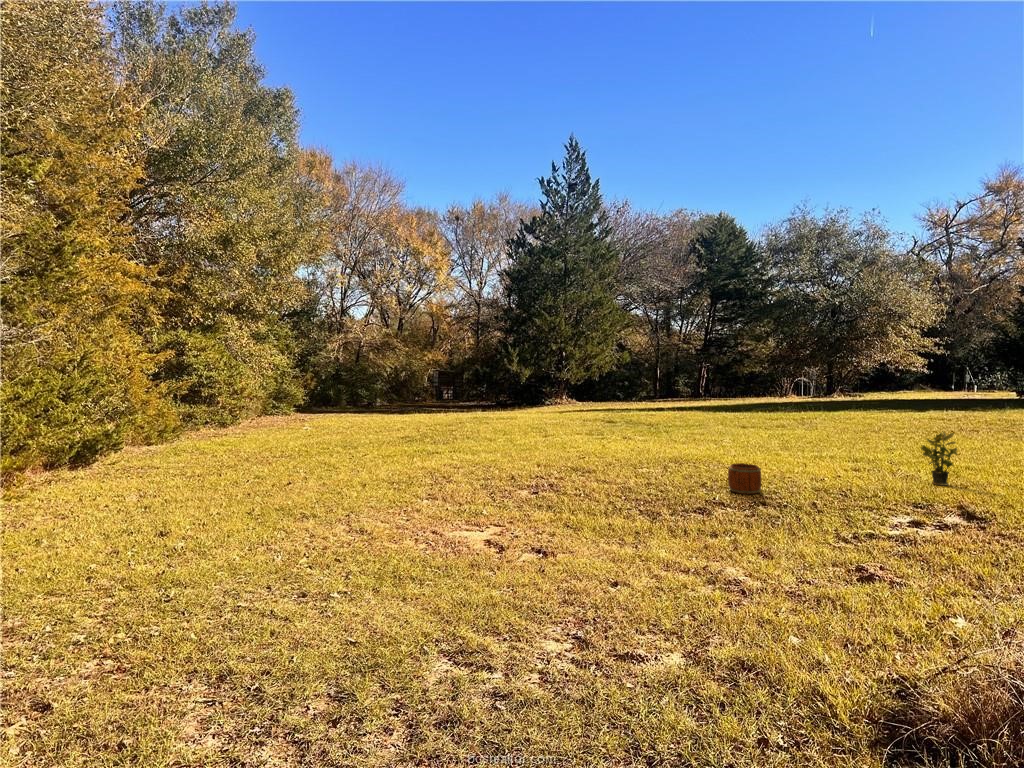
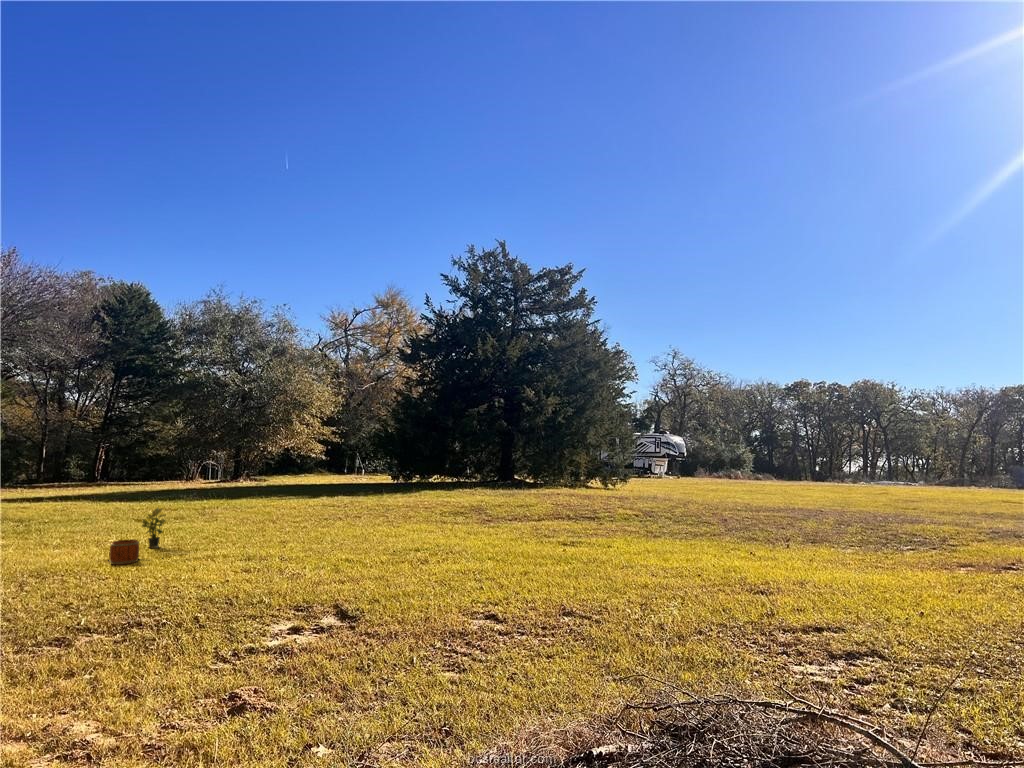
potted plant: present [920,432,957,486] -> present [142,508,165,548]

